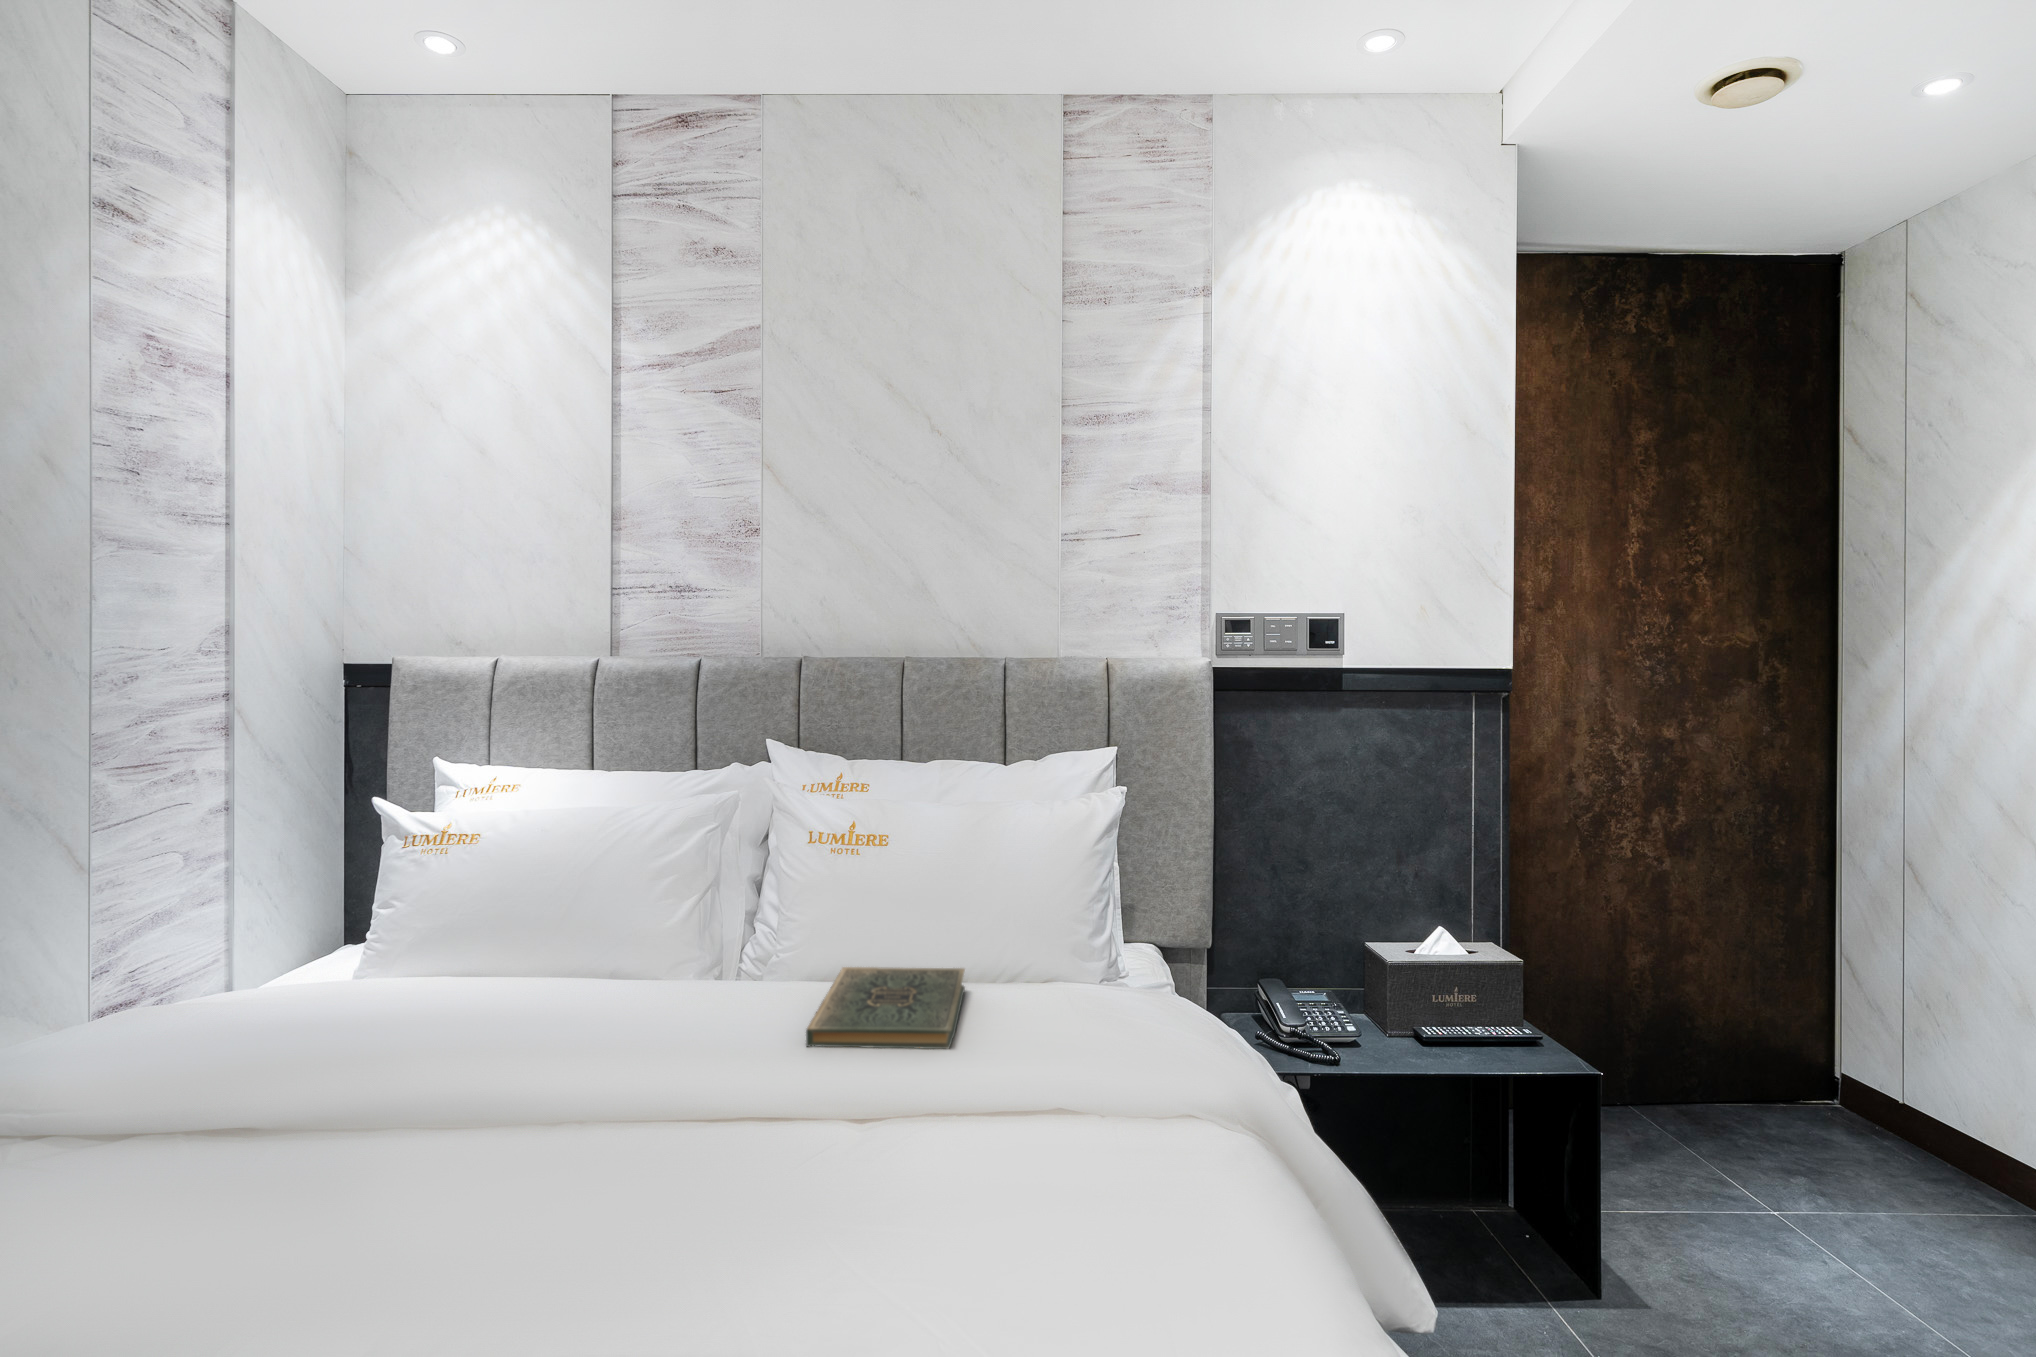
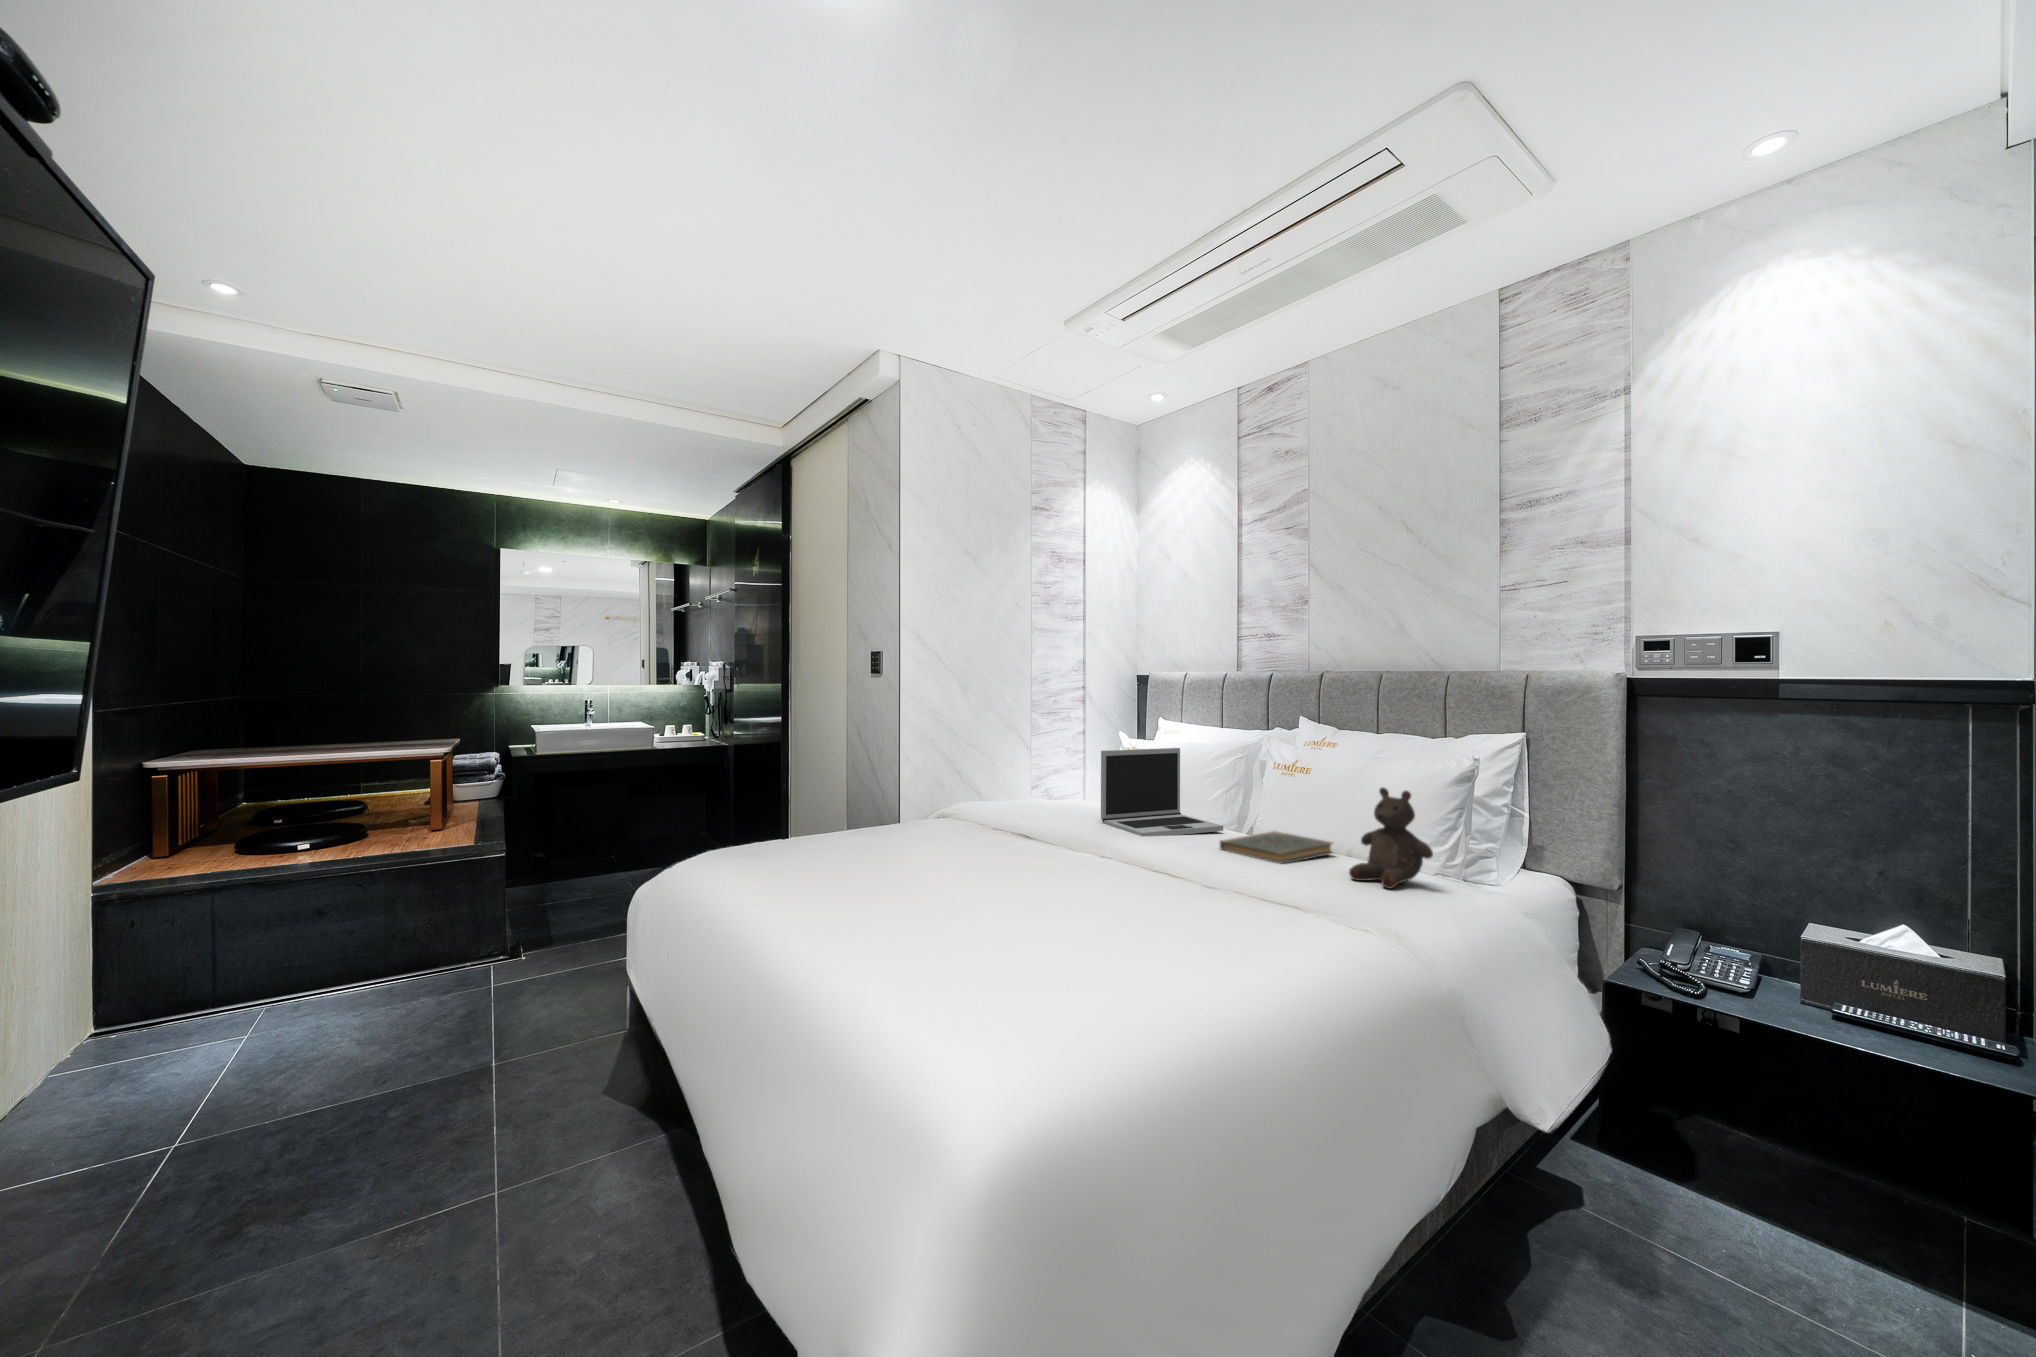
laptop: none [447,828,730,1069] -> present [1101,748,1223,836]
stuffed bear: none [1067,874,1194,1052] -> present [1349,788,1433,889]

